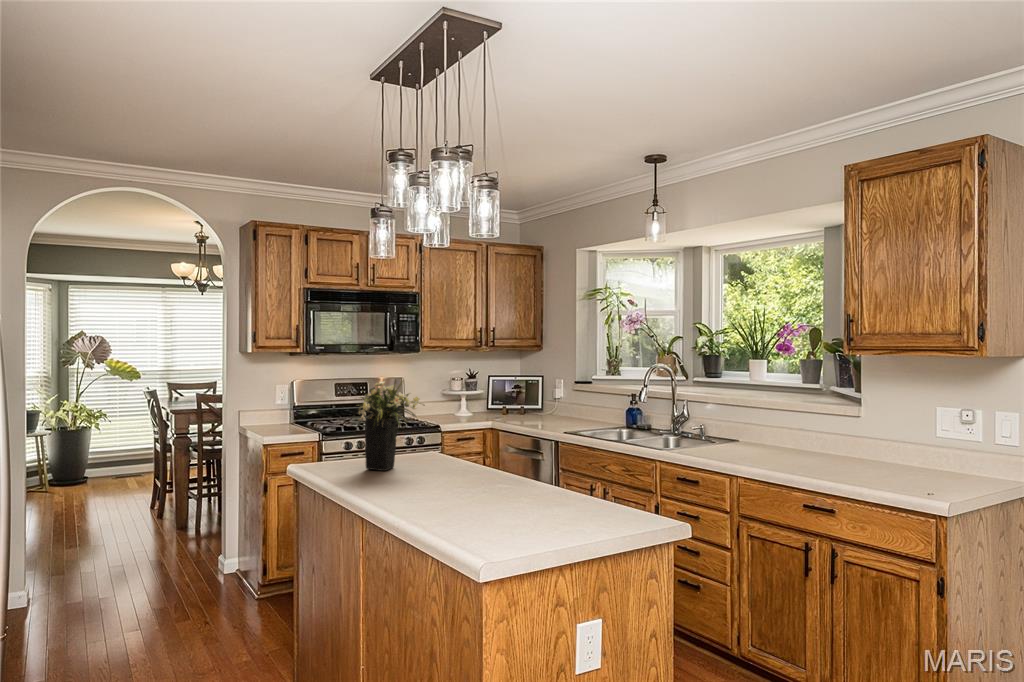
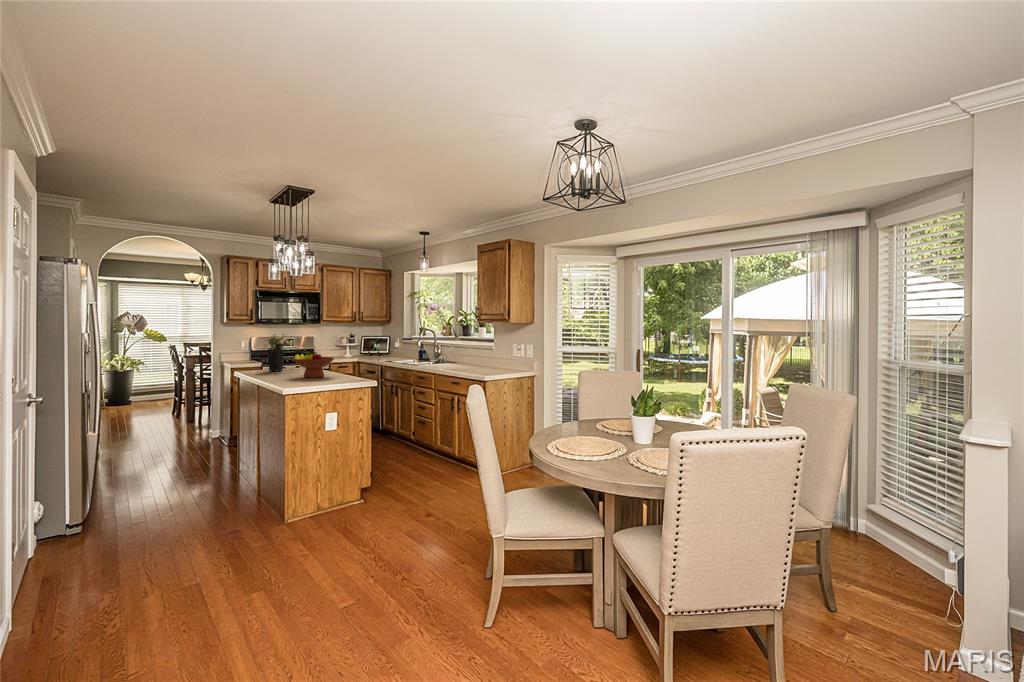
fruit bowl: none [446,433,545,502] -> present [293,352,334,378]

